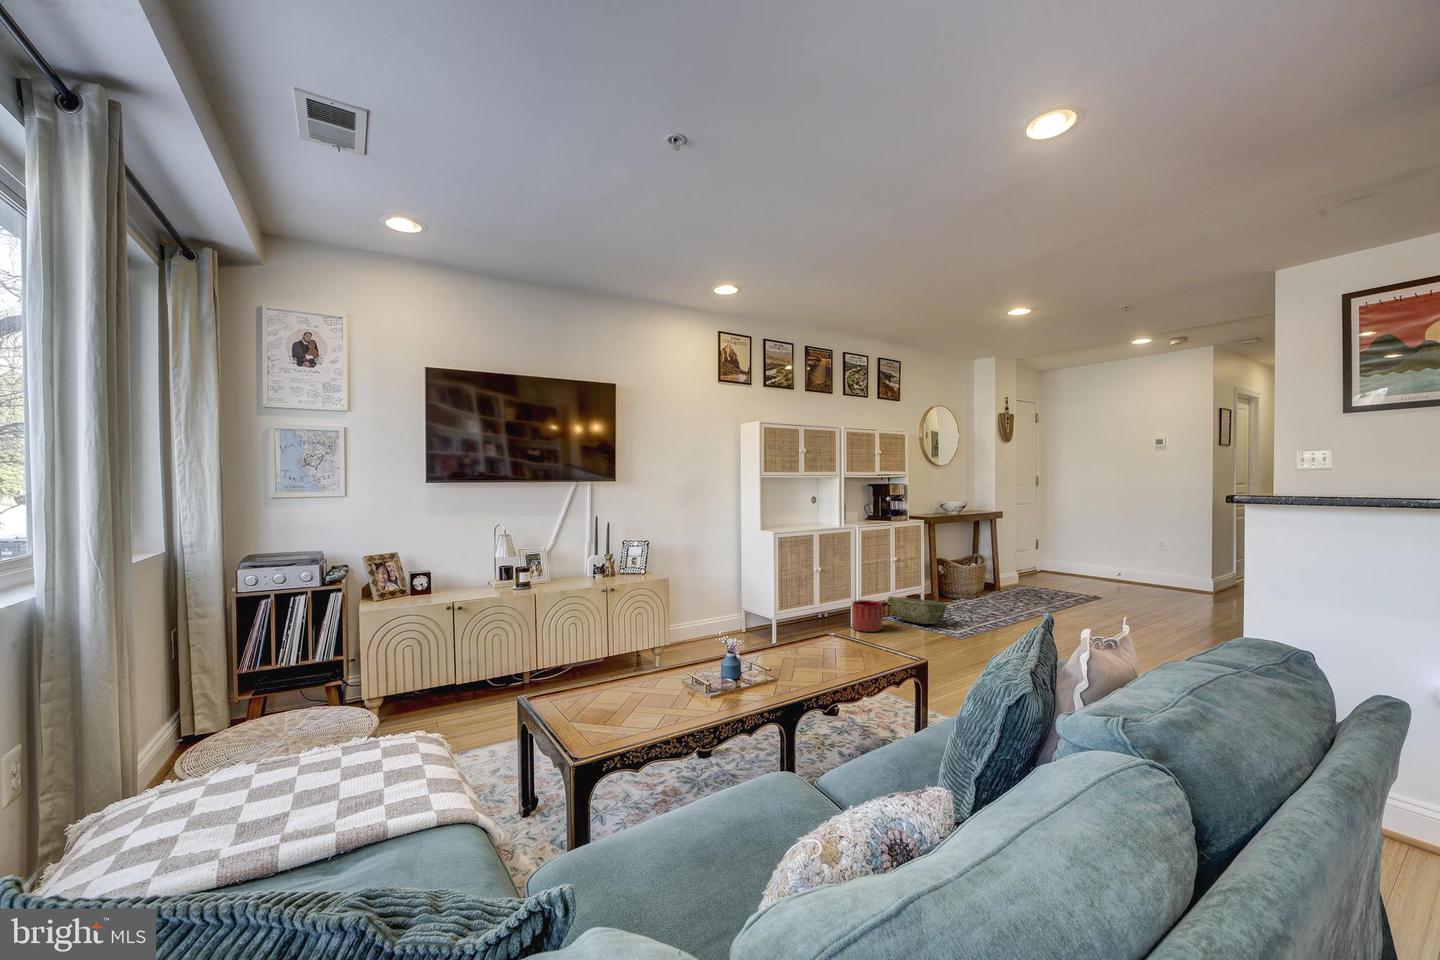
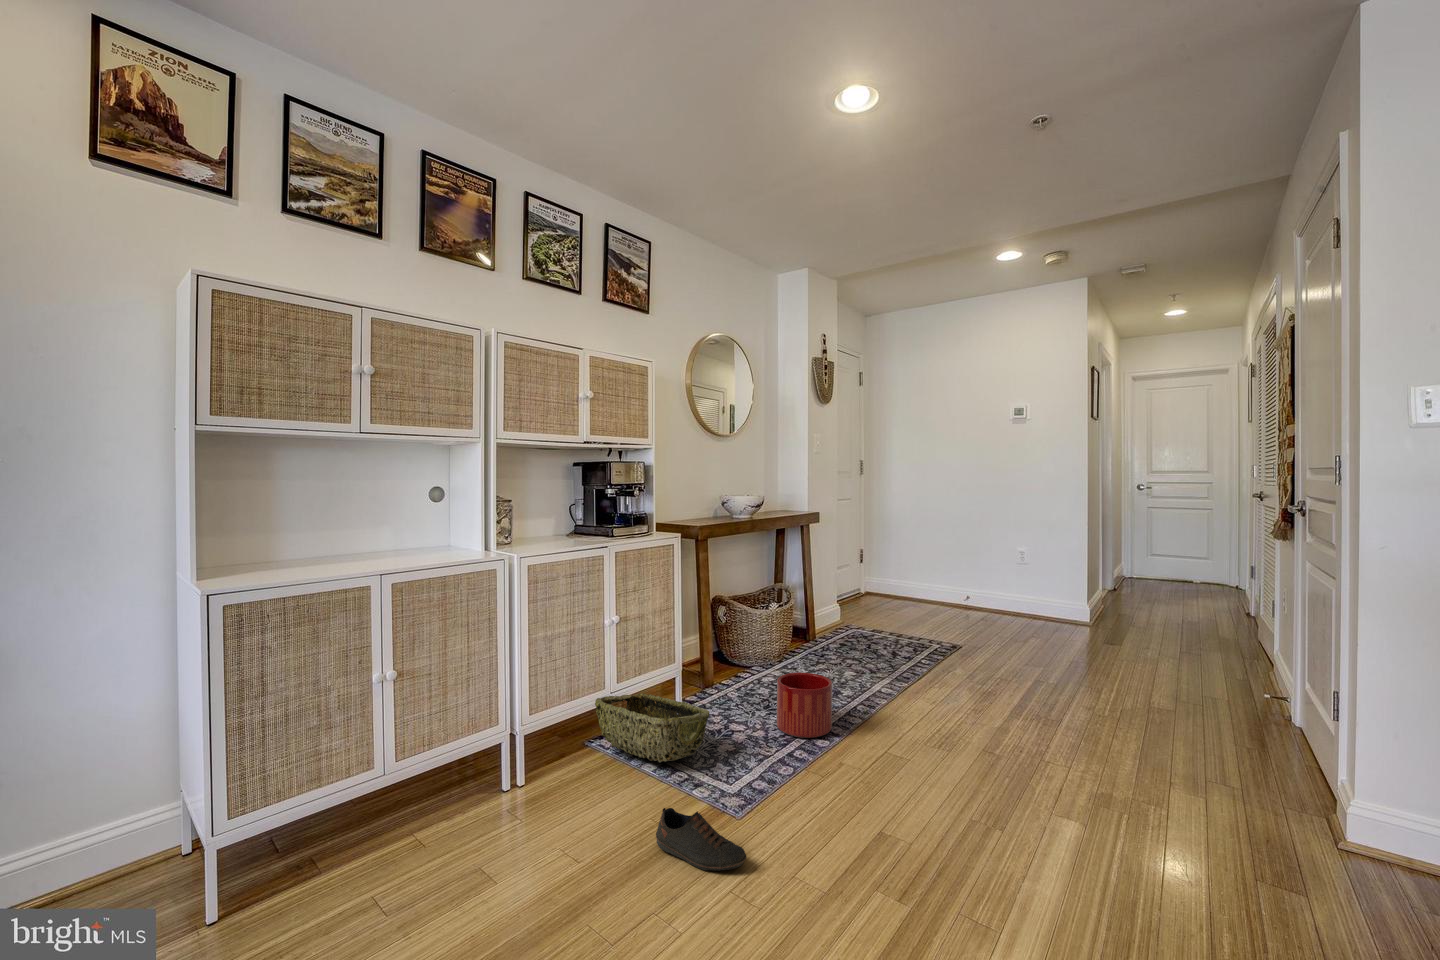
planter: present [852,600,882,632] -> present [777,673,832,738]
shoe: none [931,629,973,651] -> present [656,808,746,871]

